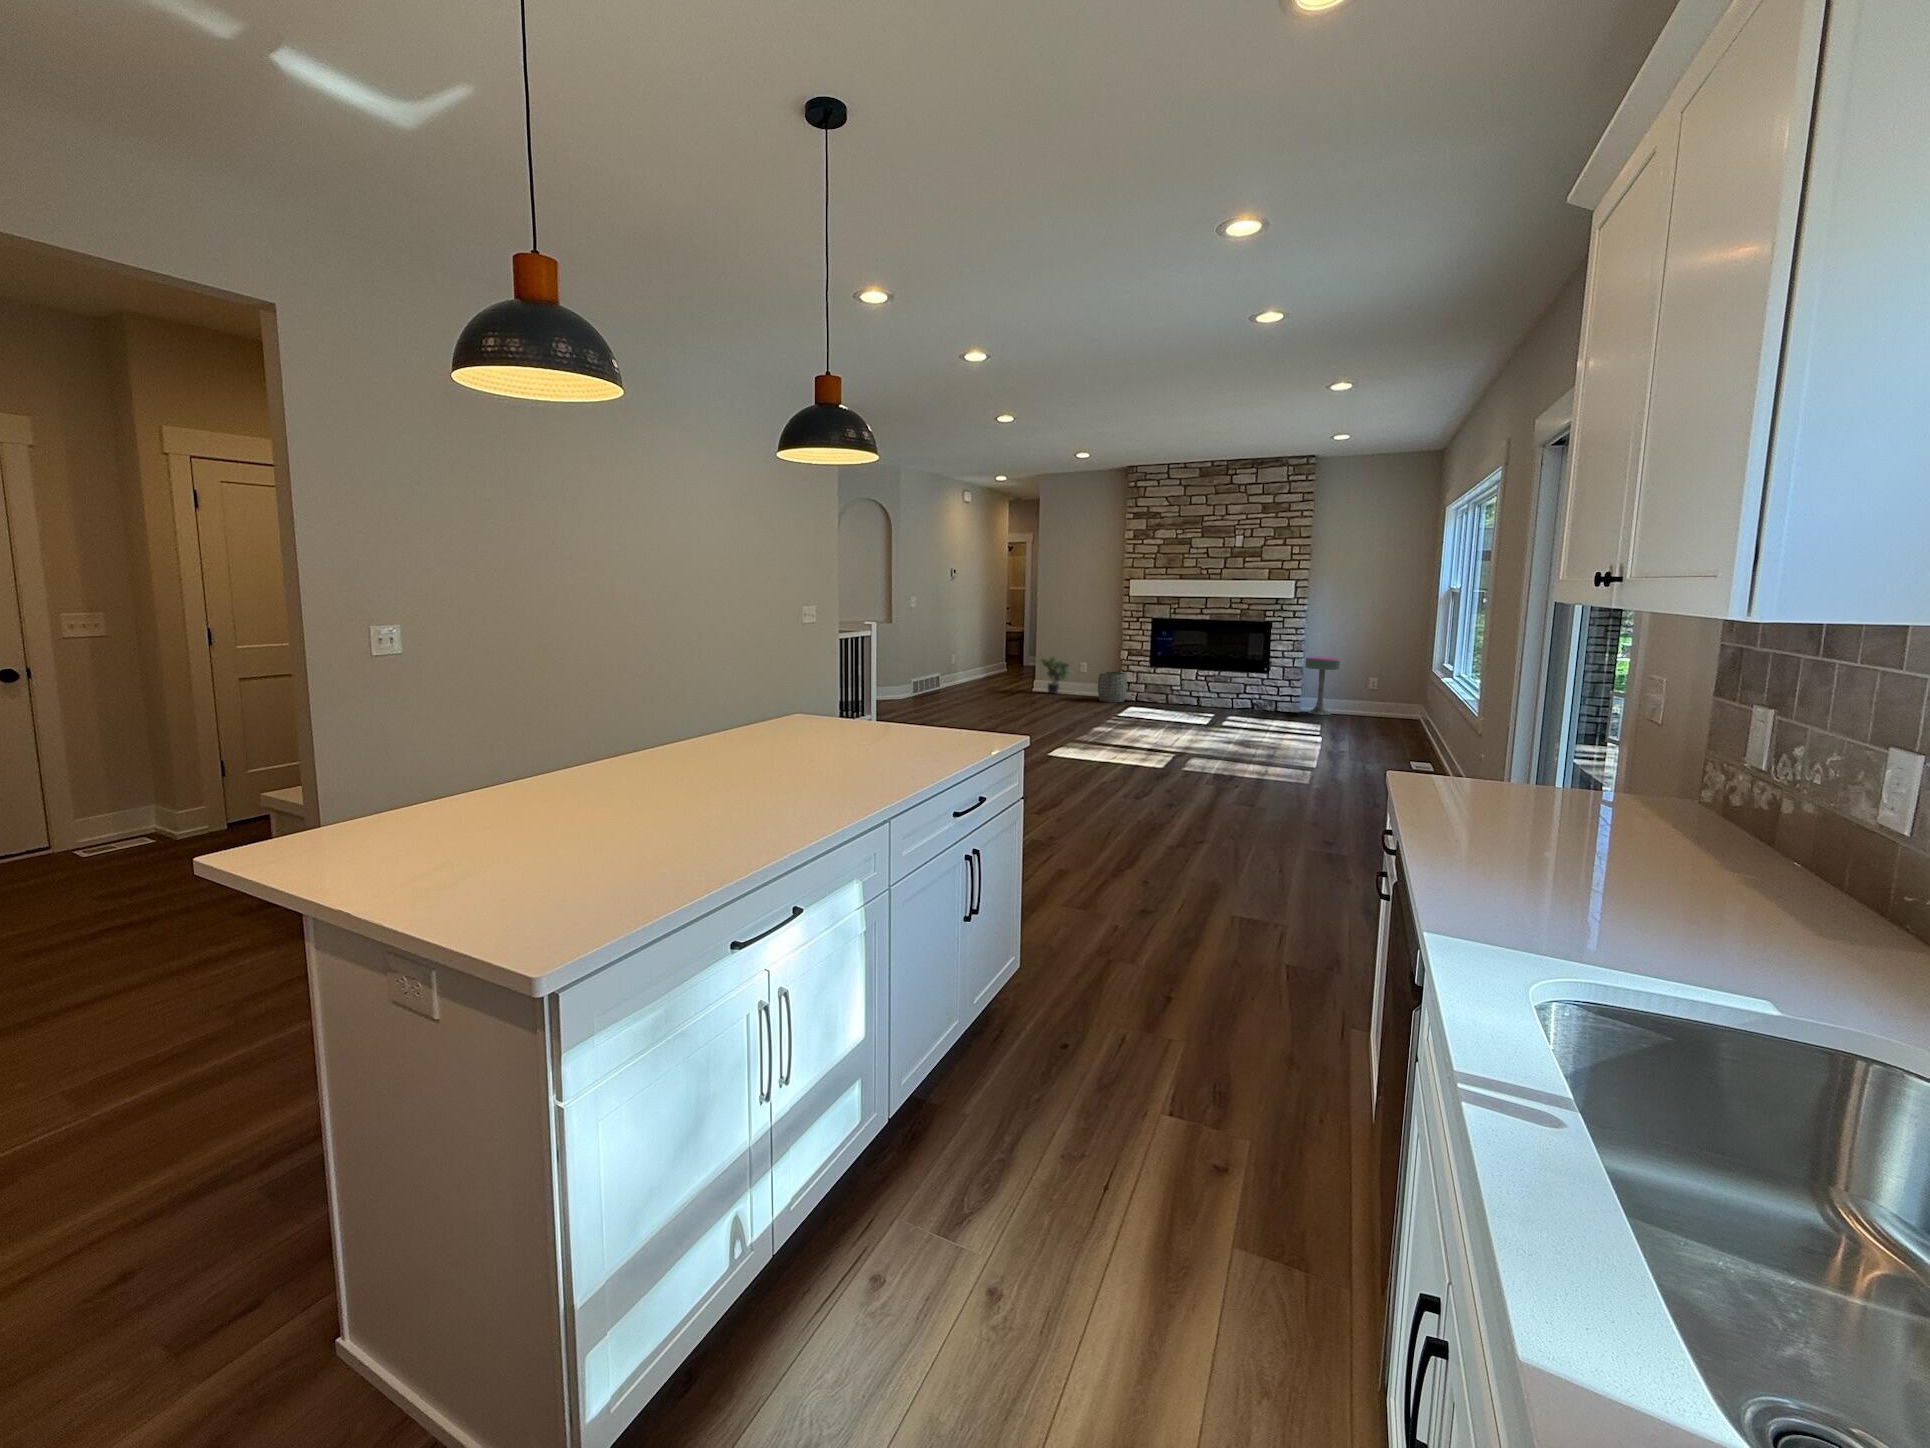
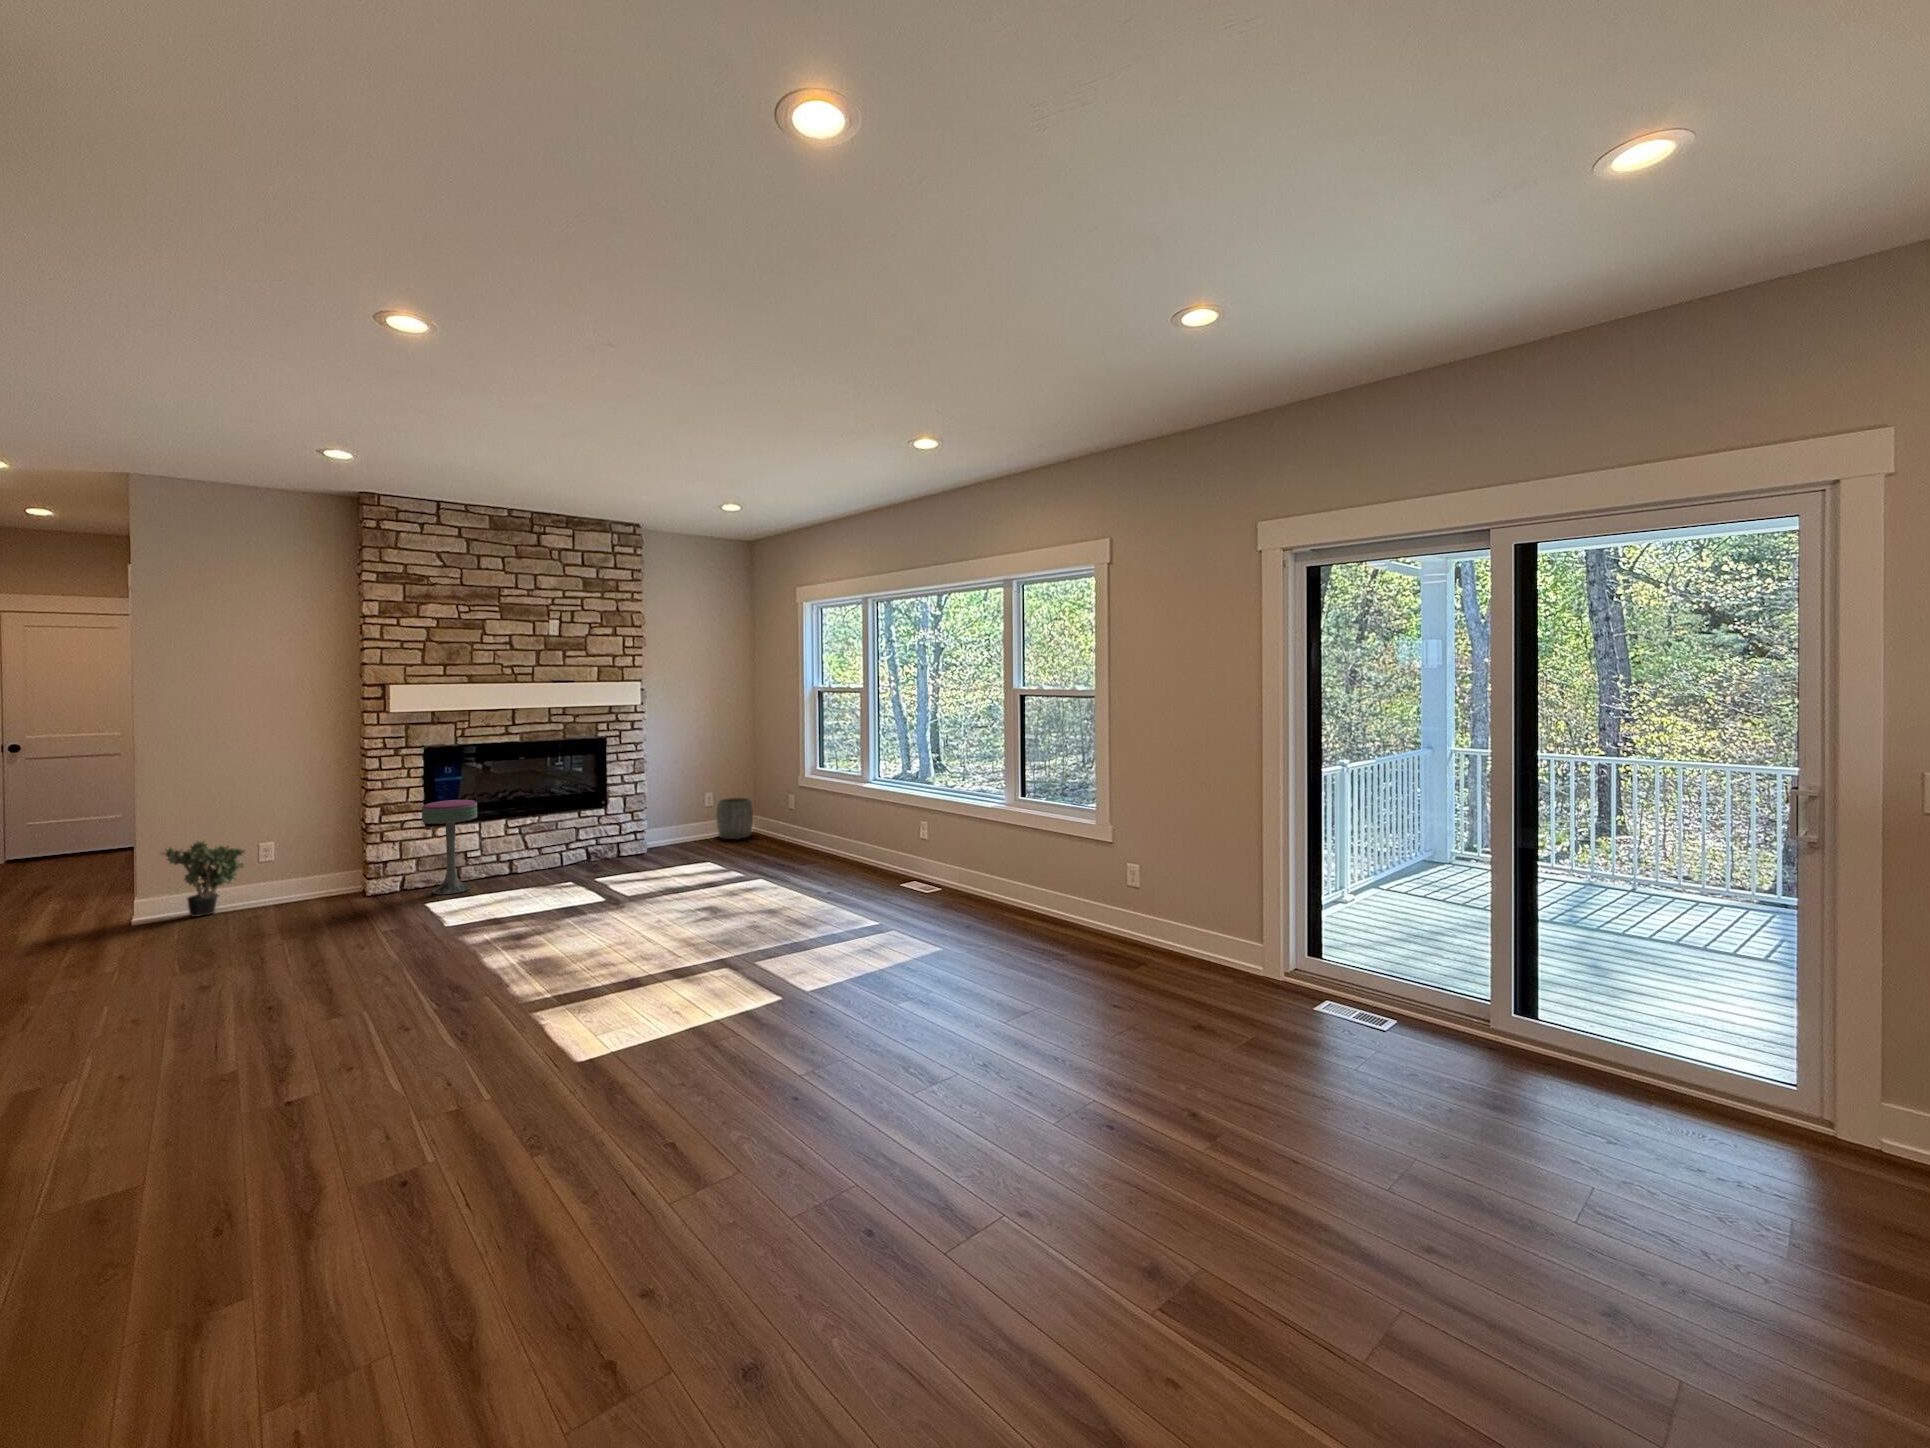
bar stool: present [1305,657,1340,715] -> present [422,800,477,894]
woven basket: present [1098,672,1127,702] -> present [717,798,753,839]

